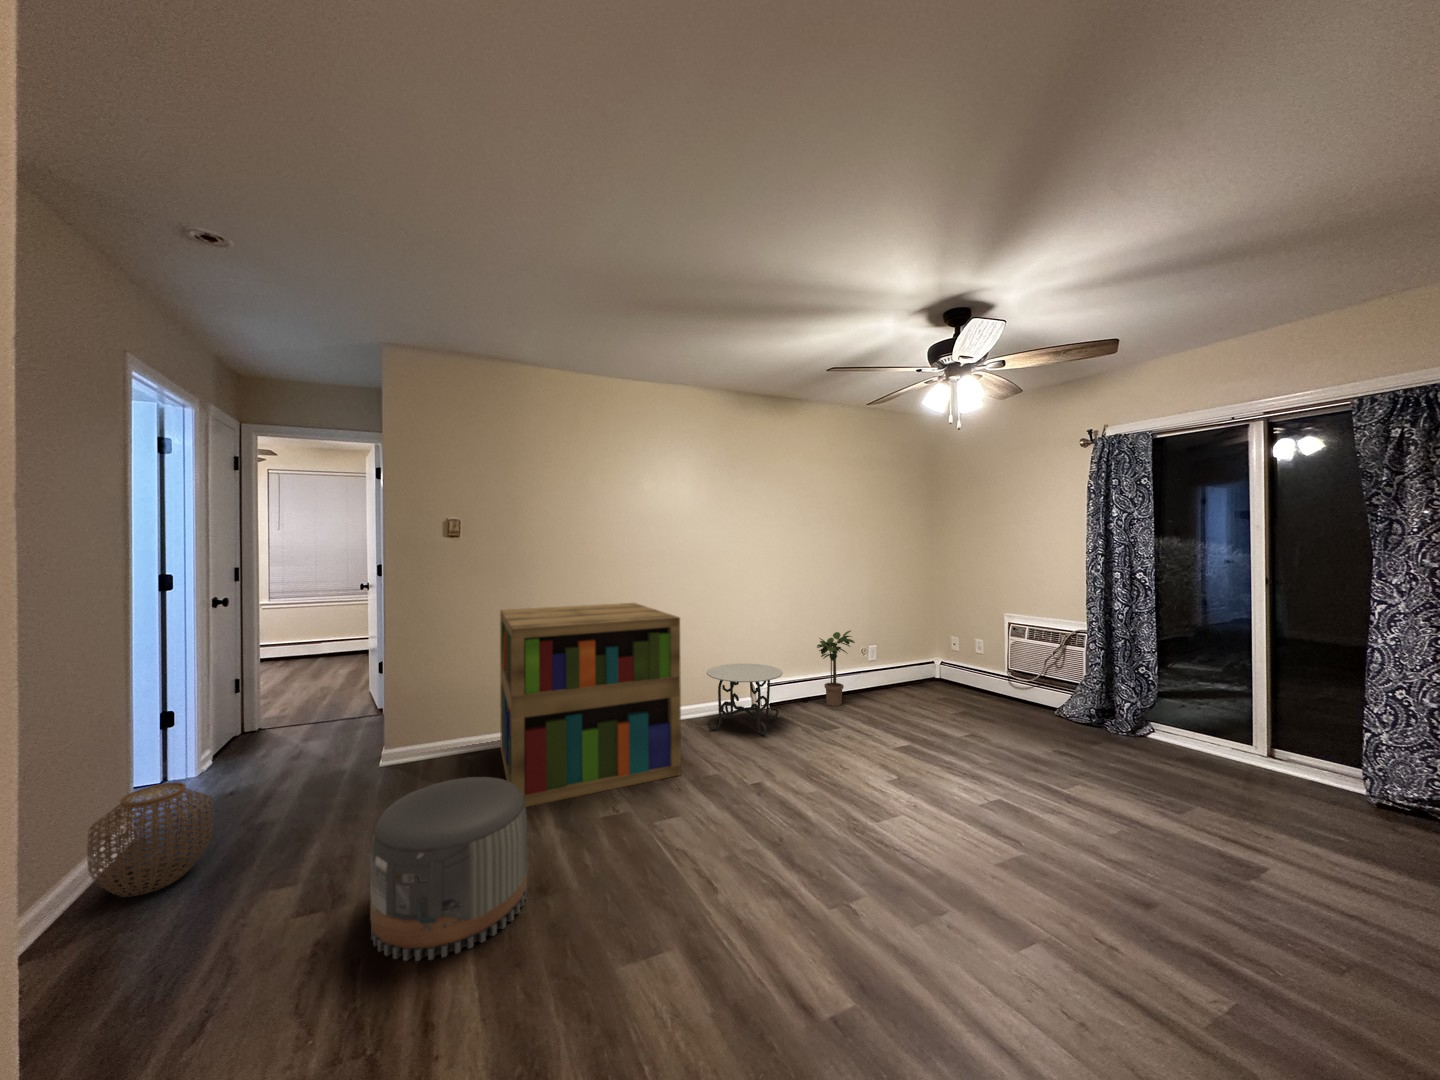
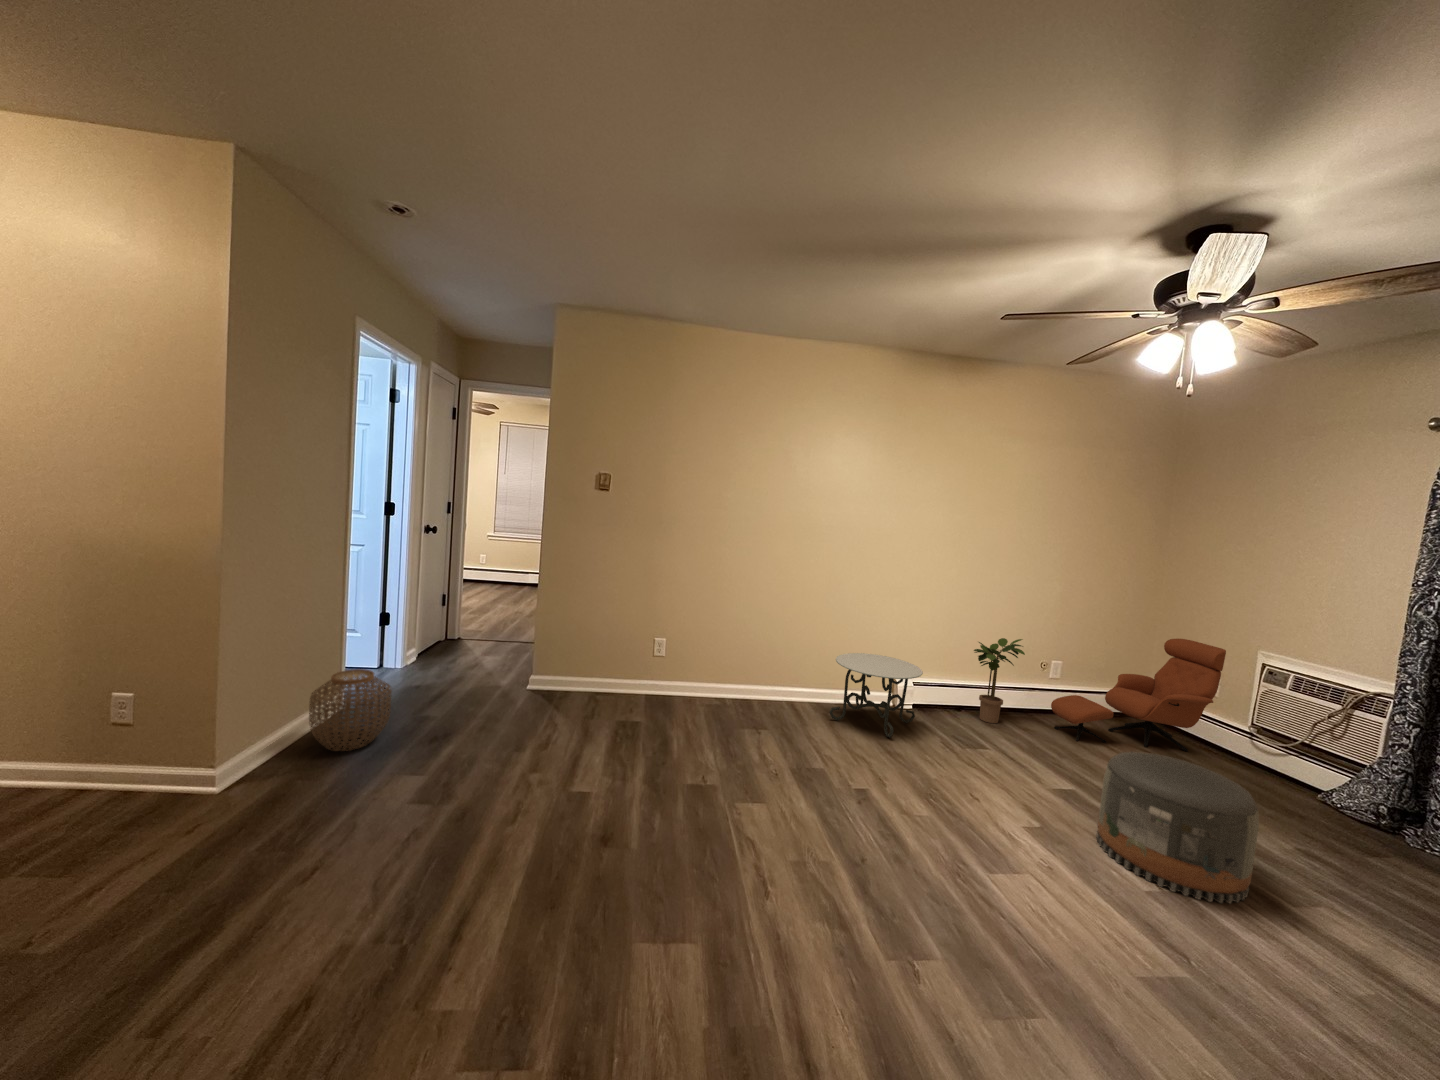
bookshelf: present [500,603,681,807] -> none [617,565,799,759]
lounge chair: none [878,613,986,707] -> present [1051,639,1226,751]
pouf: present [370,777,527,961] -> present [1097,752,1259,903]

